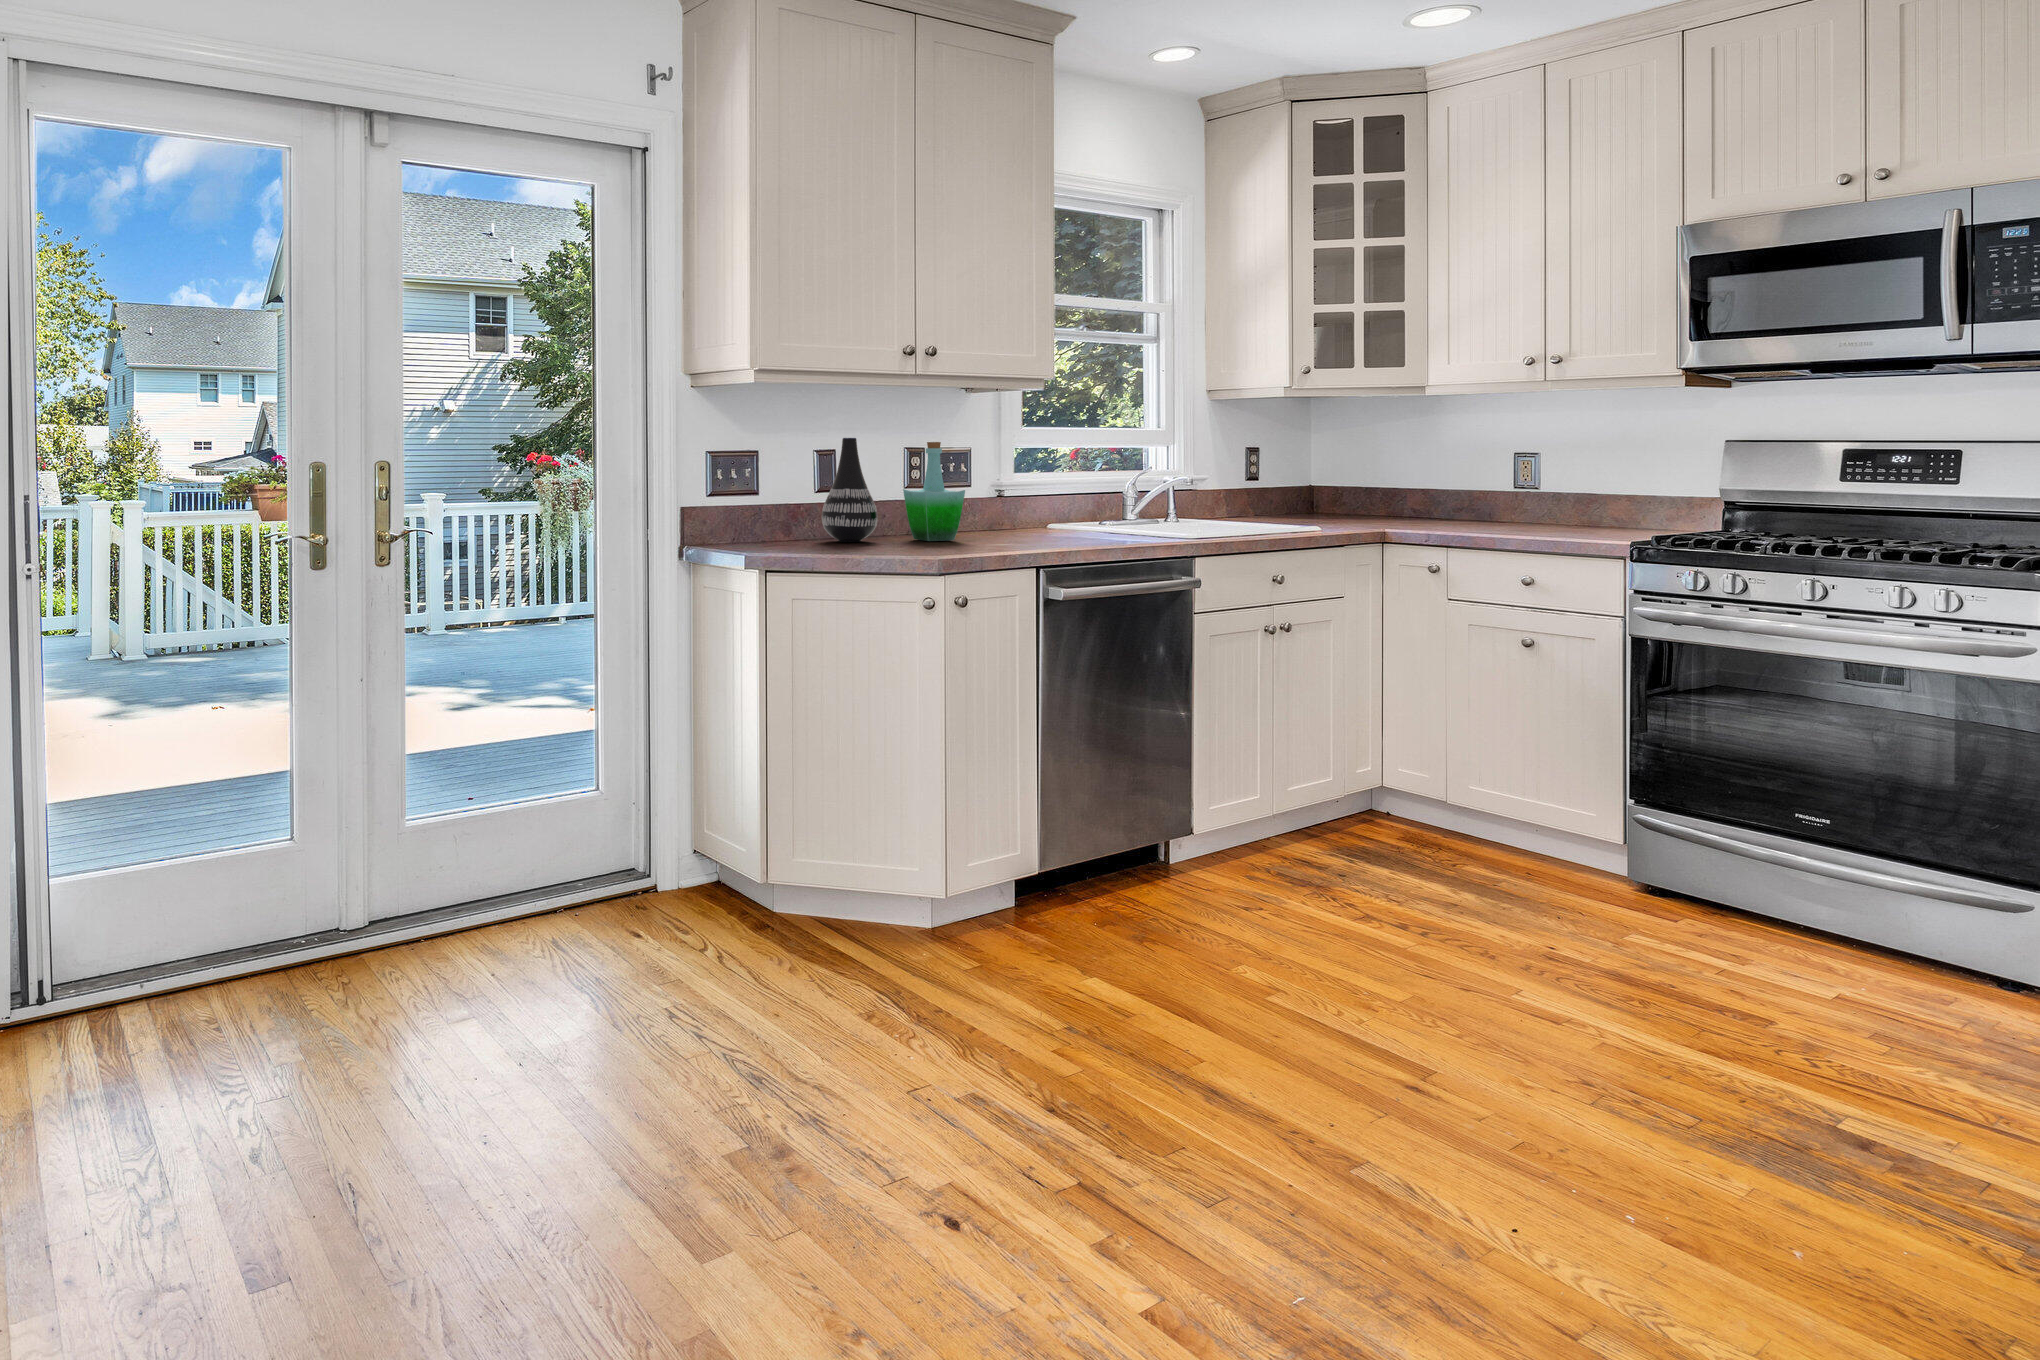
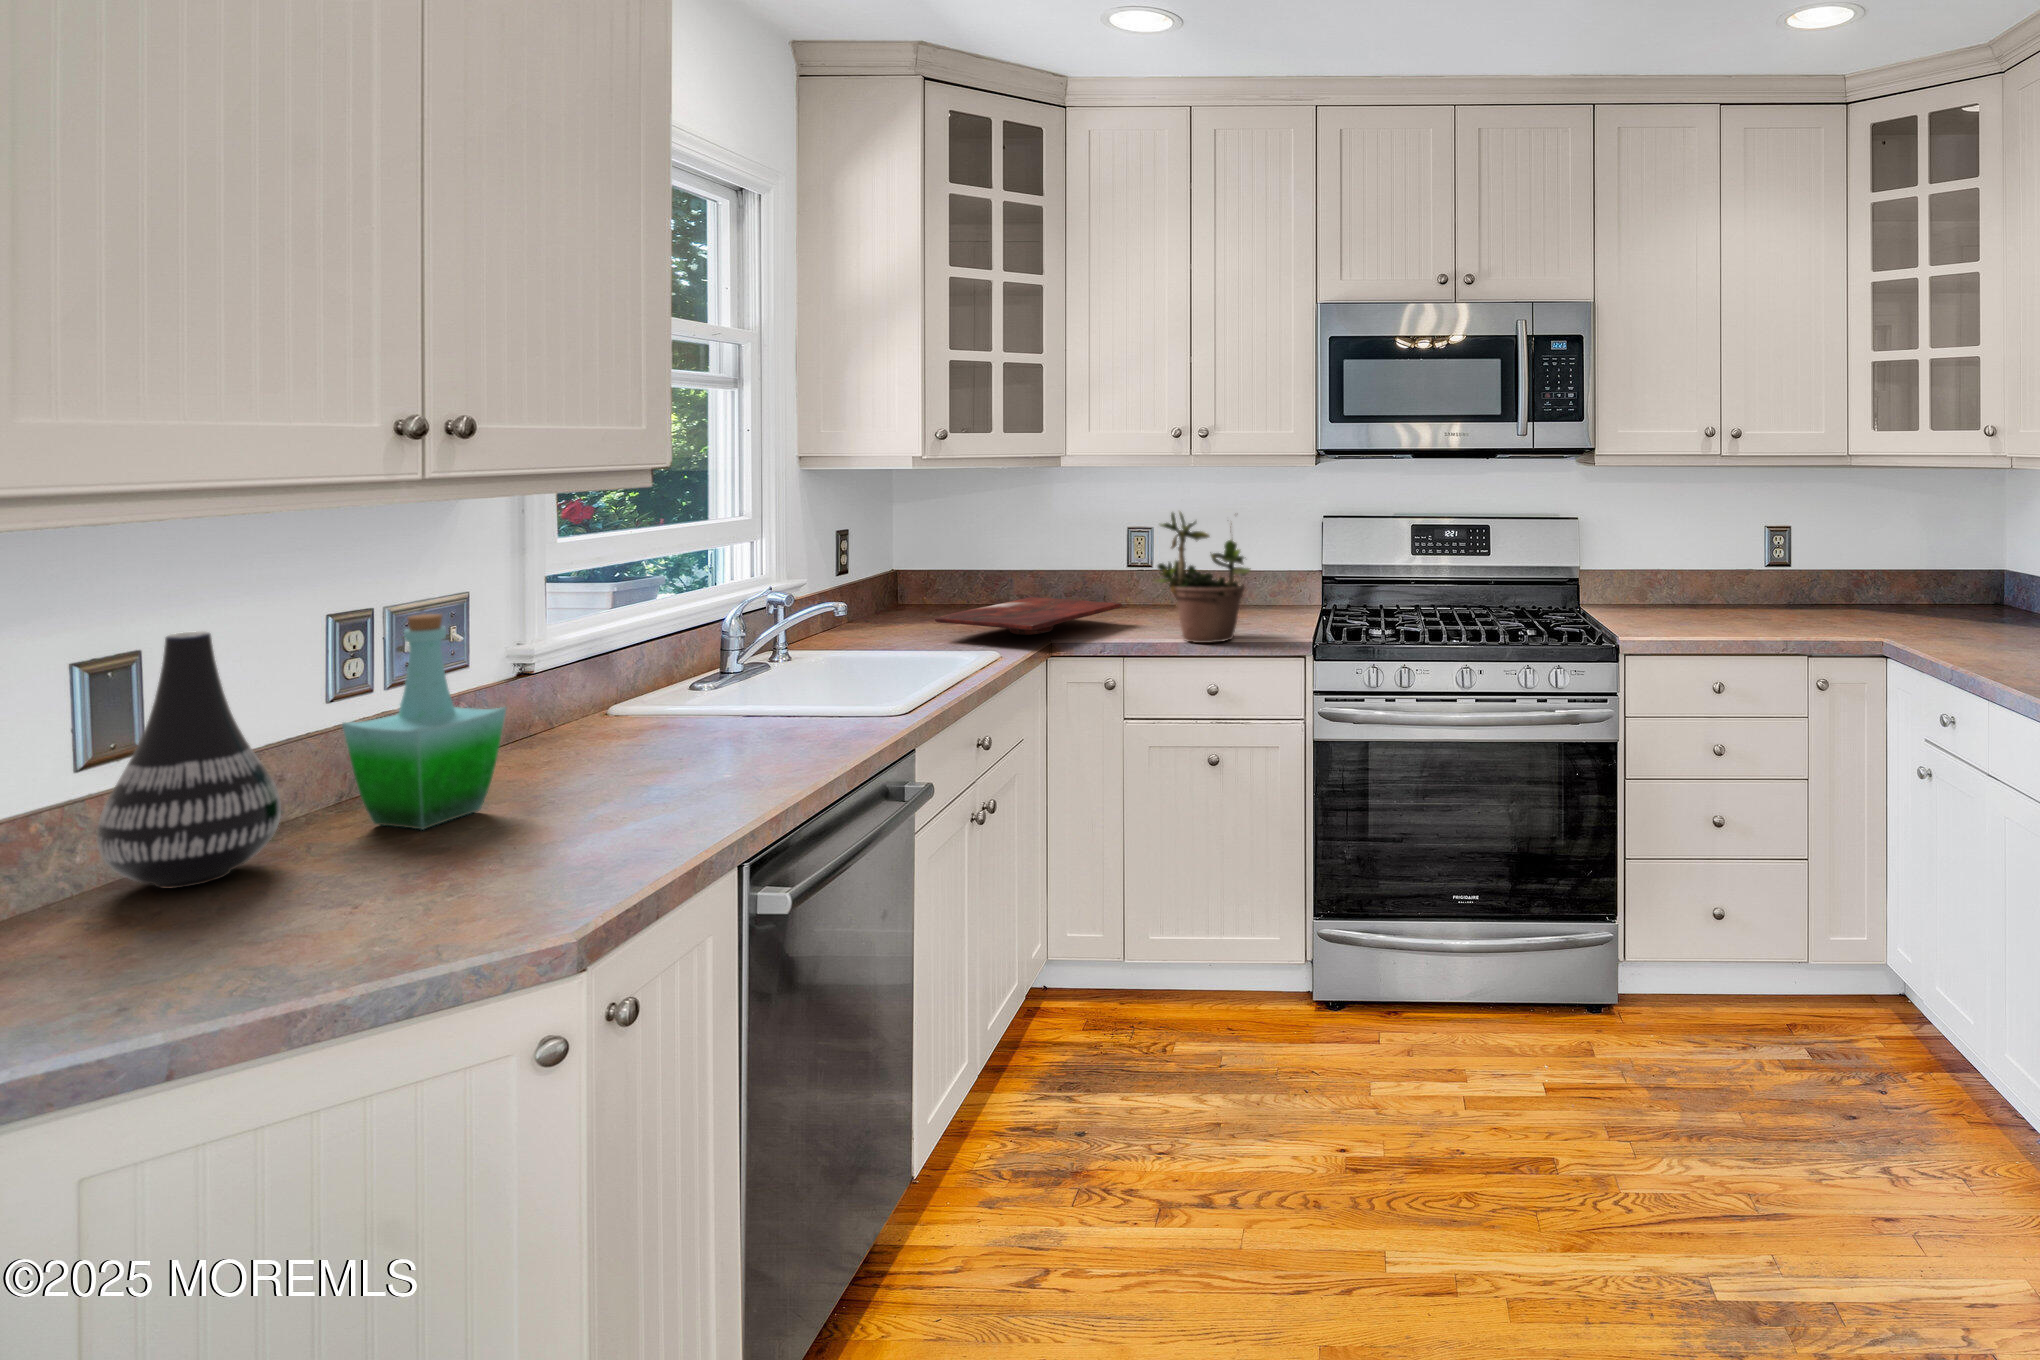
potted plant: none [1462,413,1555,537] -> present [1154,512,1250,643]
cutting board: none [1282,506,1456,526] -> present [935,597,1122,635]

